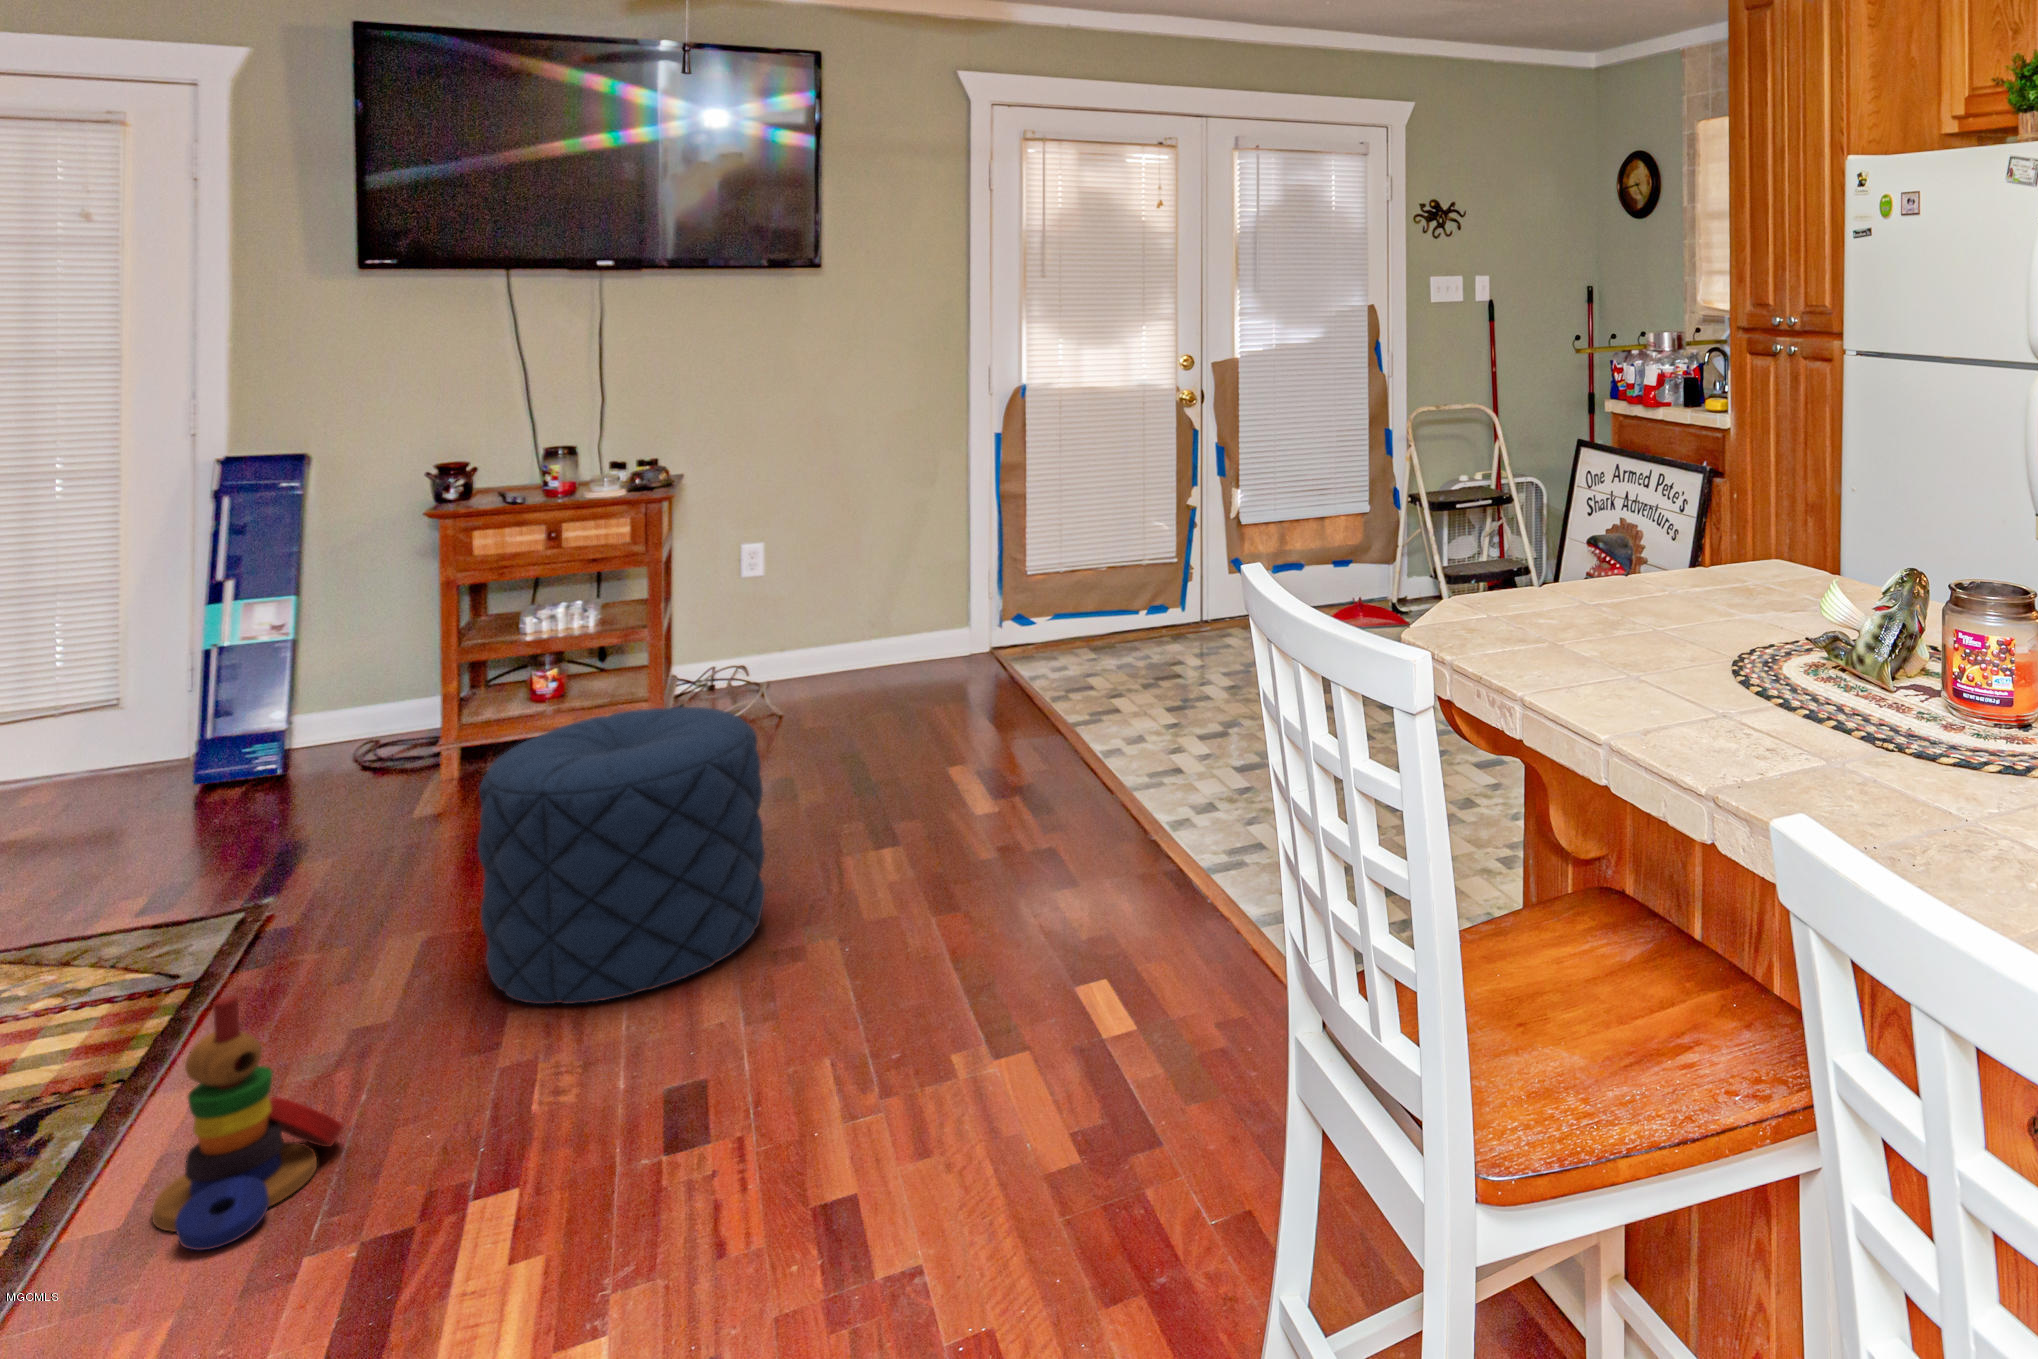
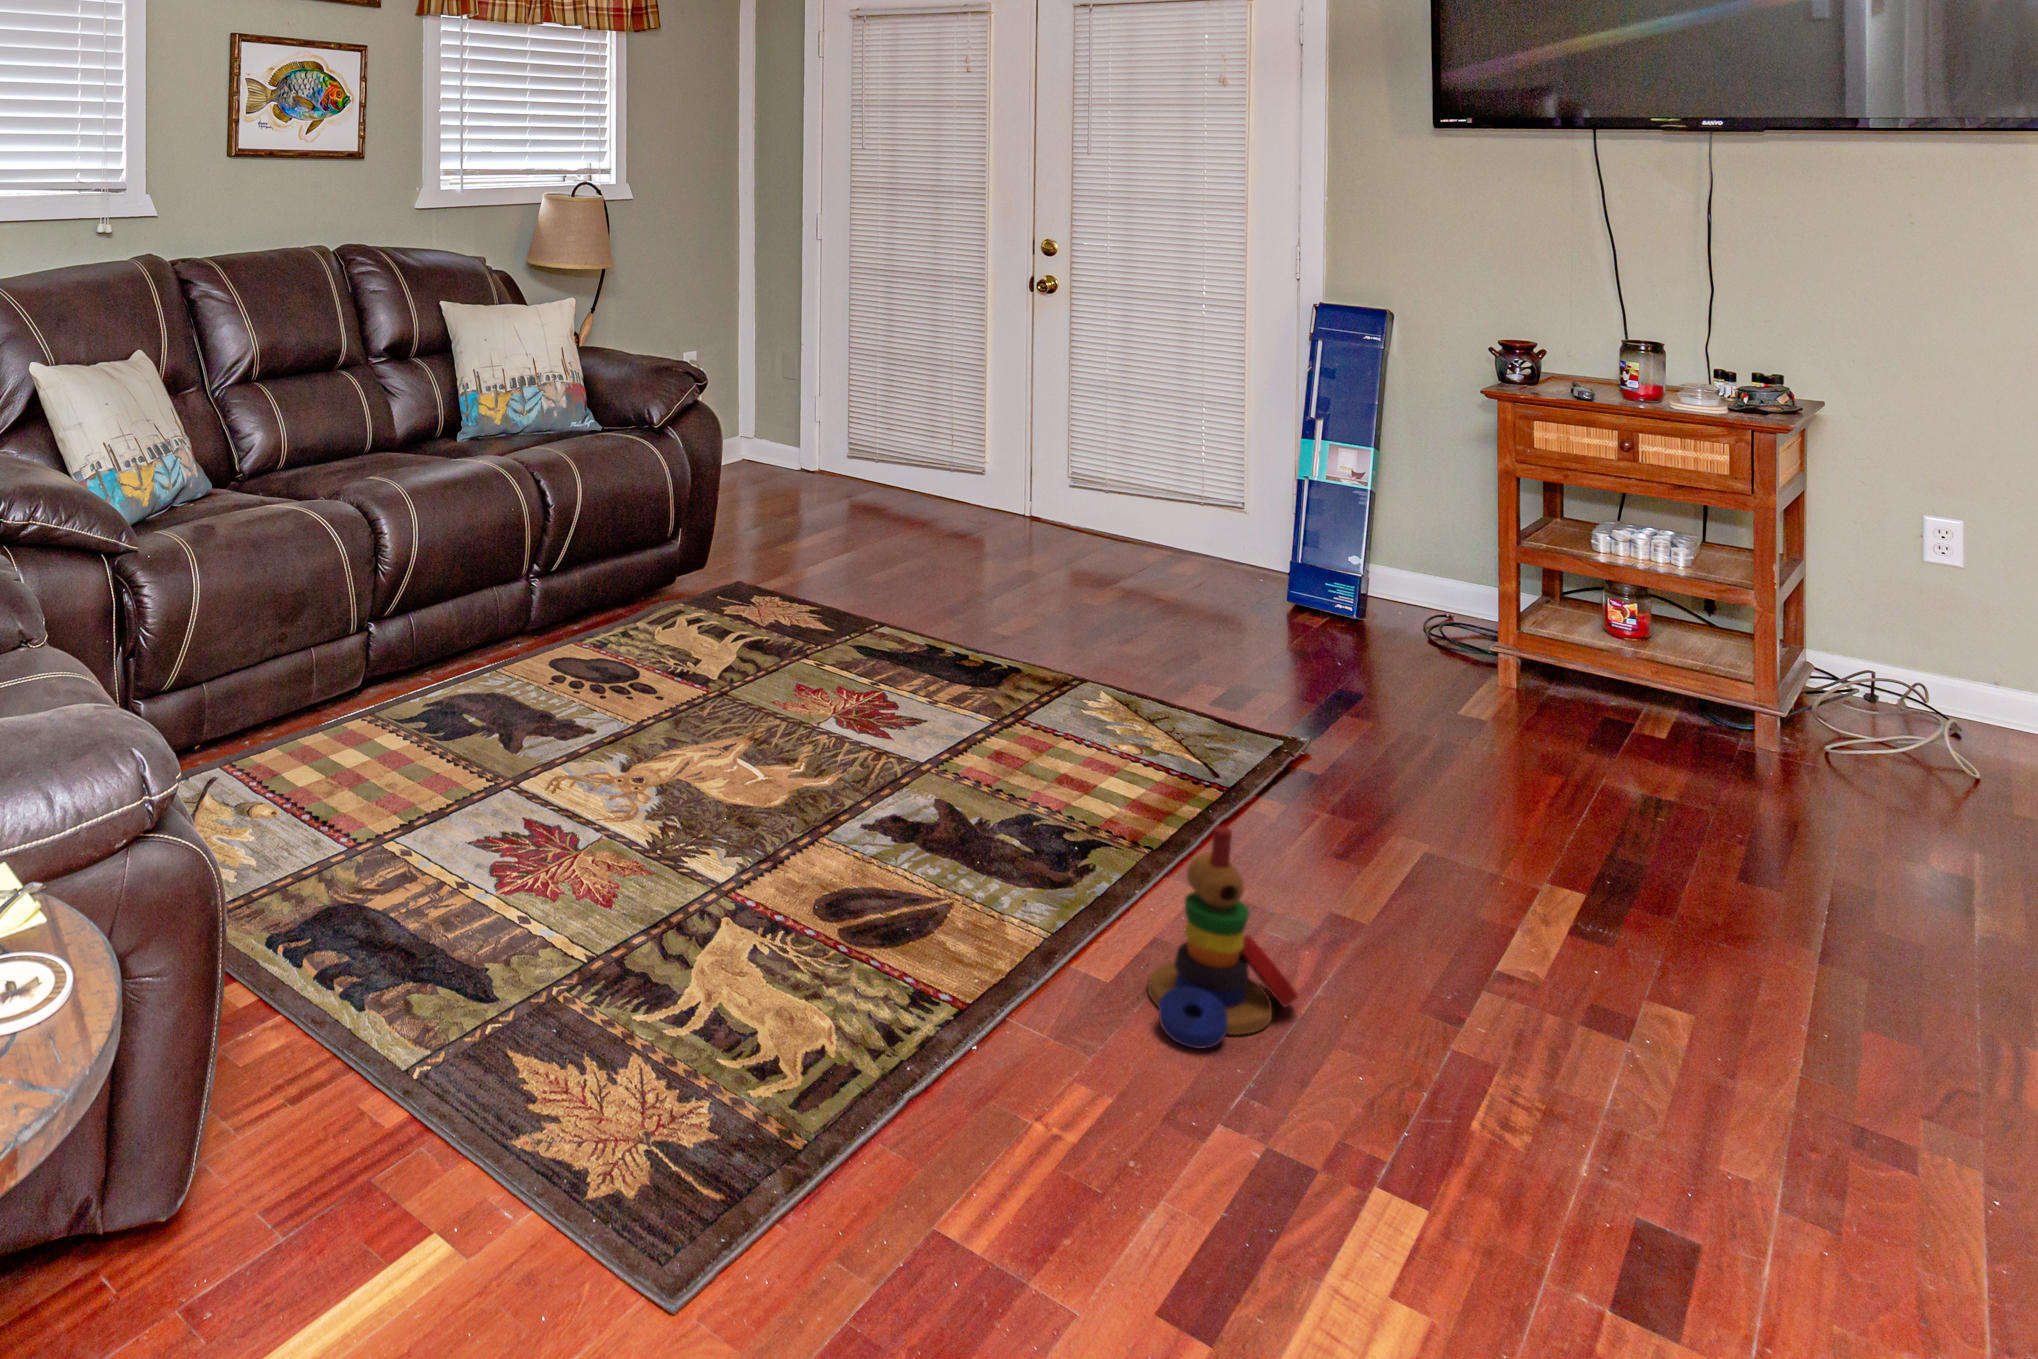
pouf: present [478,707,765,1004] -> none [1461,676,1842,1042]

